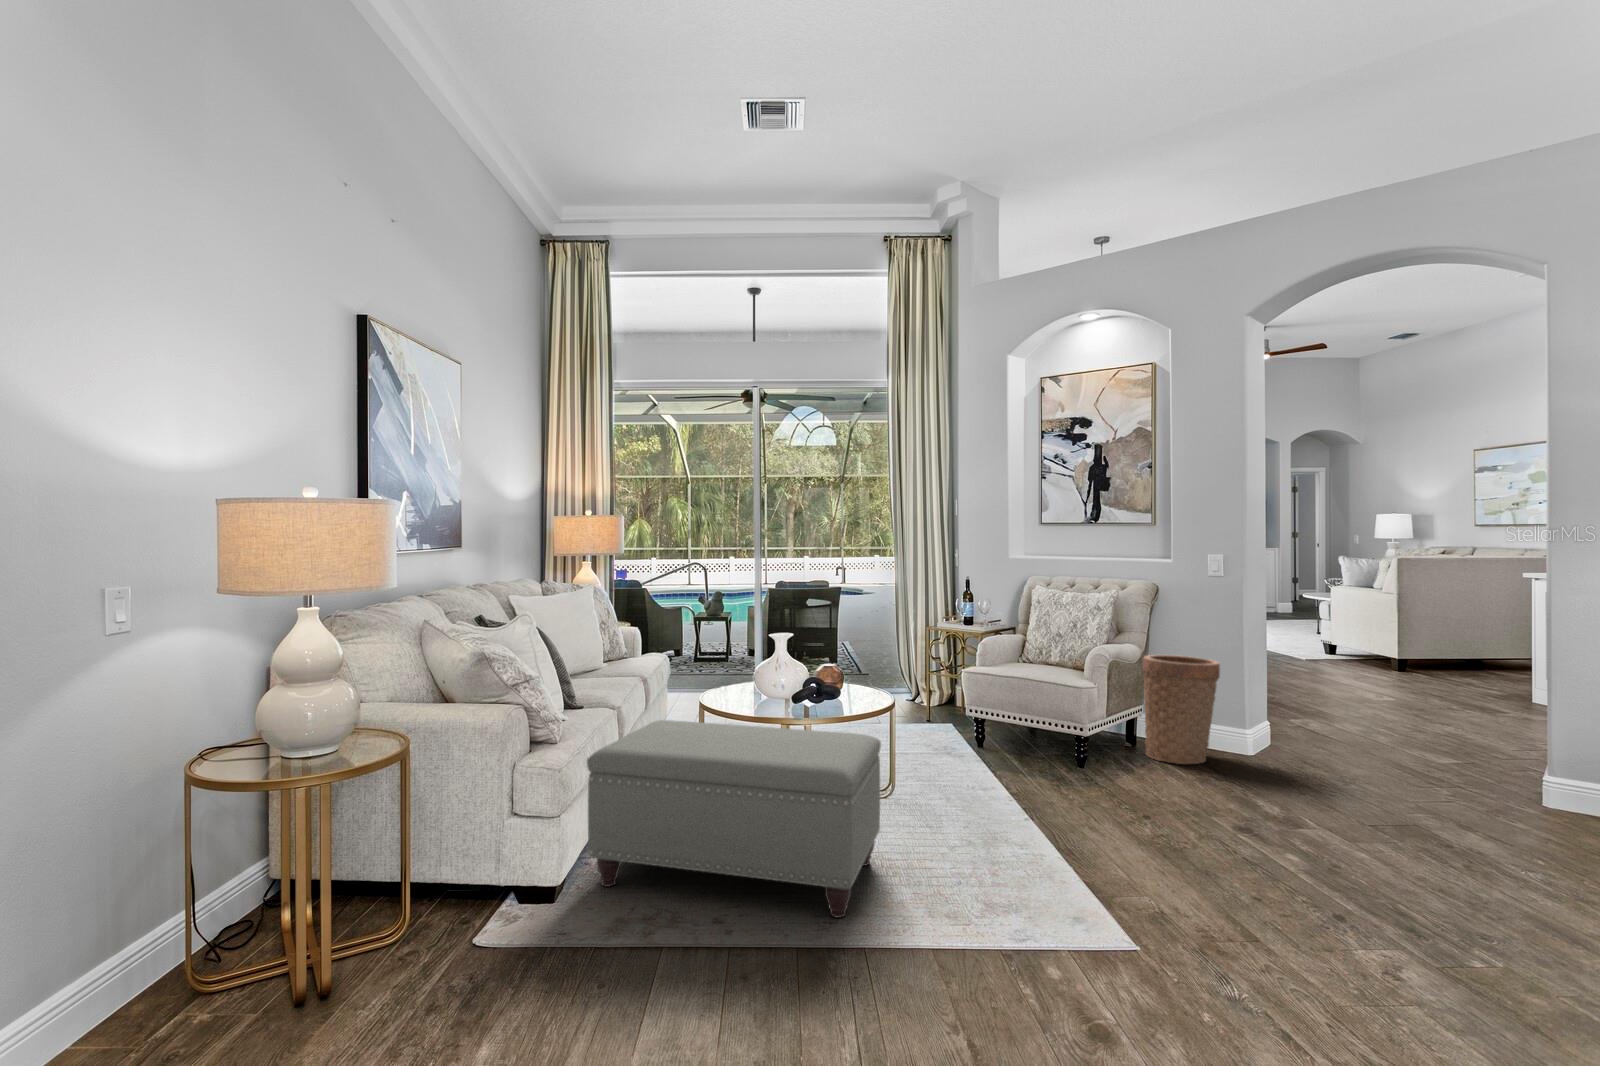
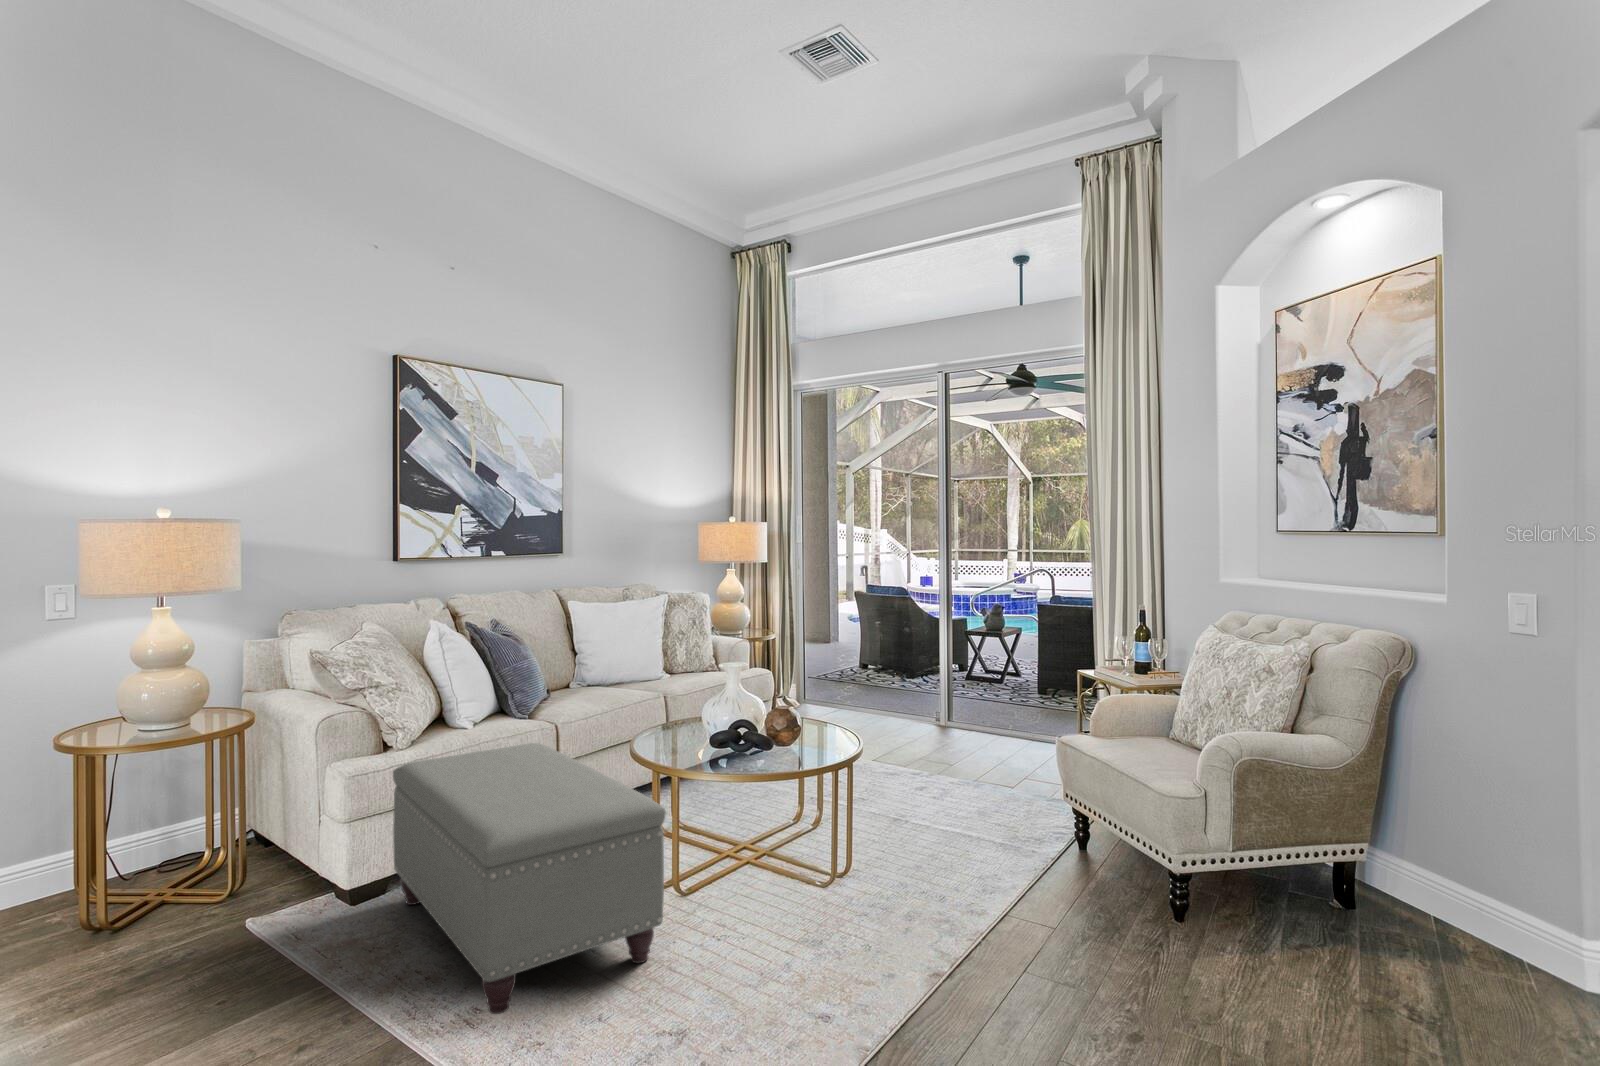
basket: present [1143,655,1220,764] -> none [1320,758,1473,969]

